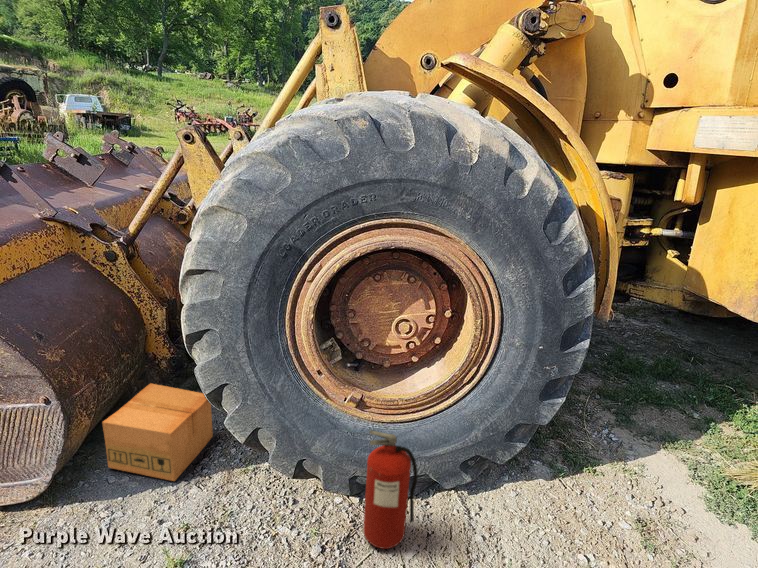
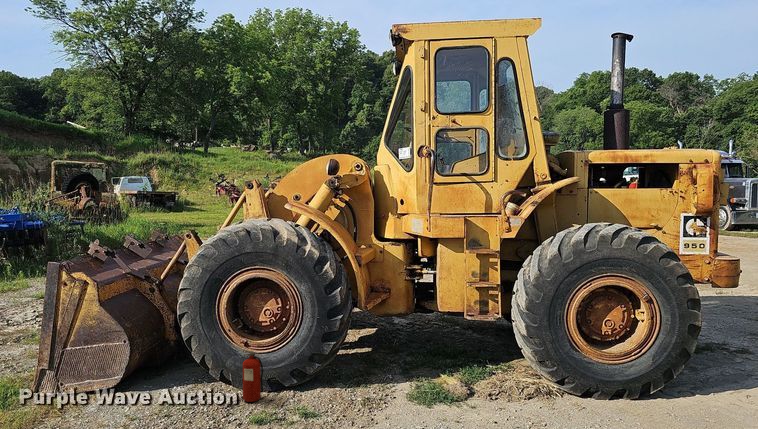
cardboard box: present [102,384,213,481] -> none [143,348,191,385]

